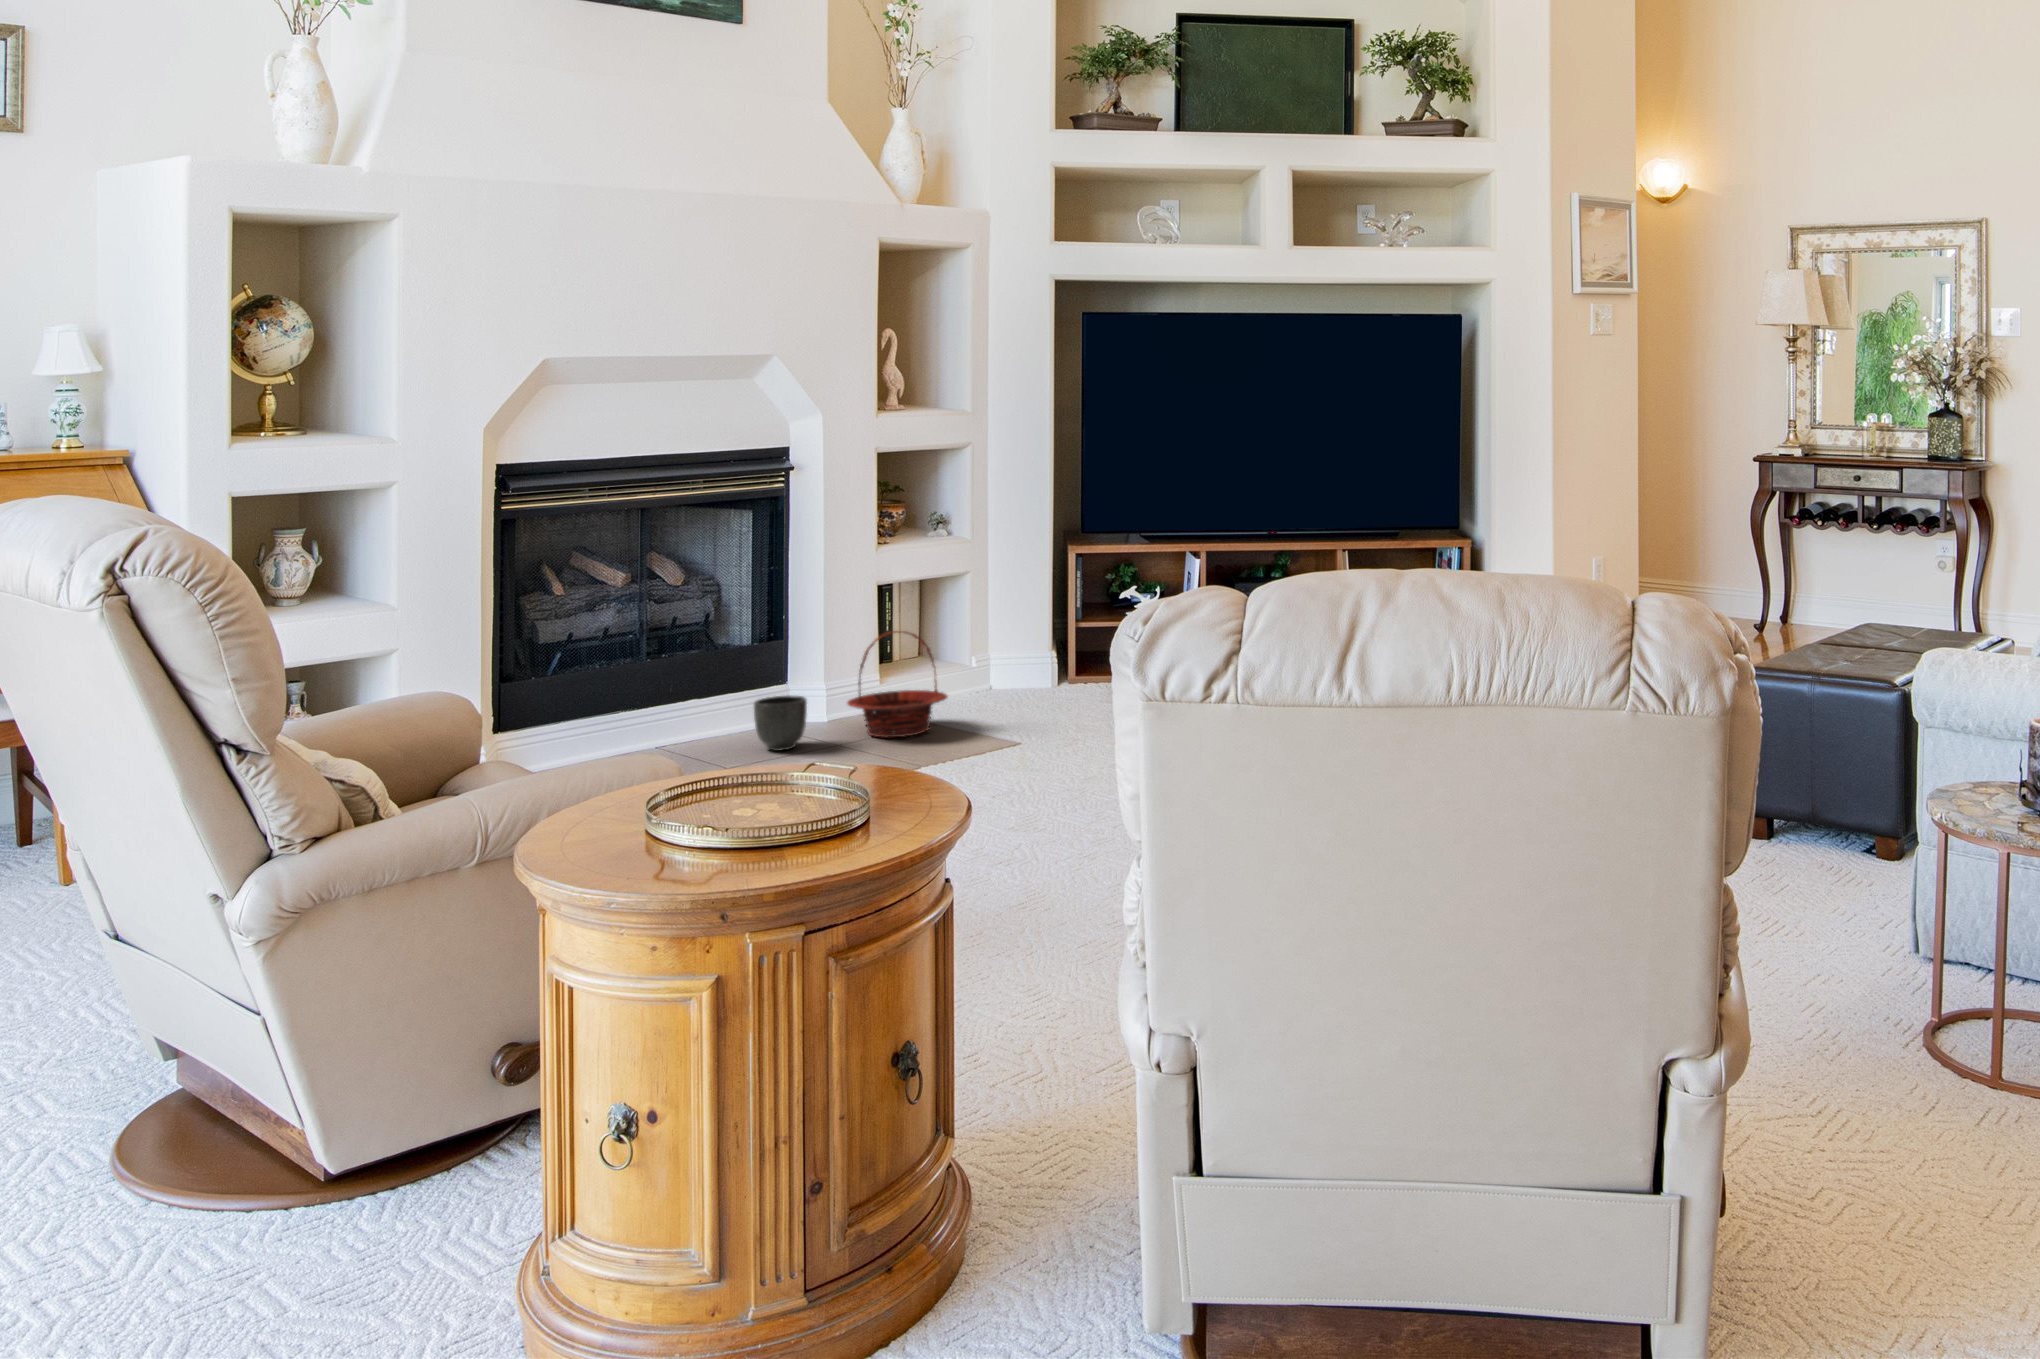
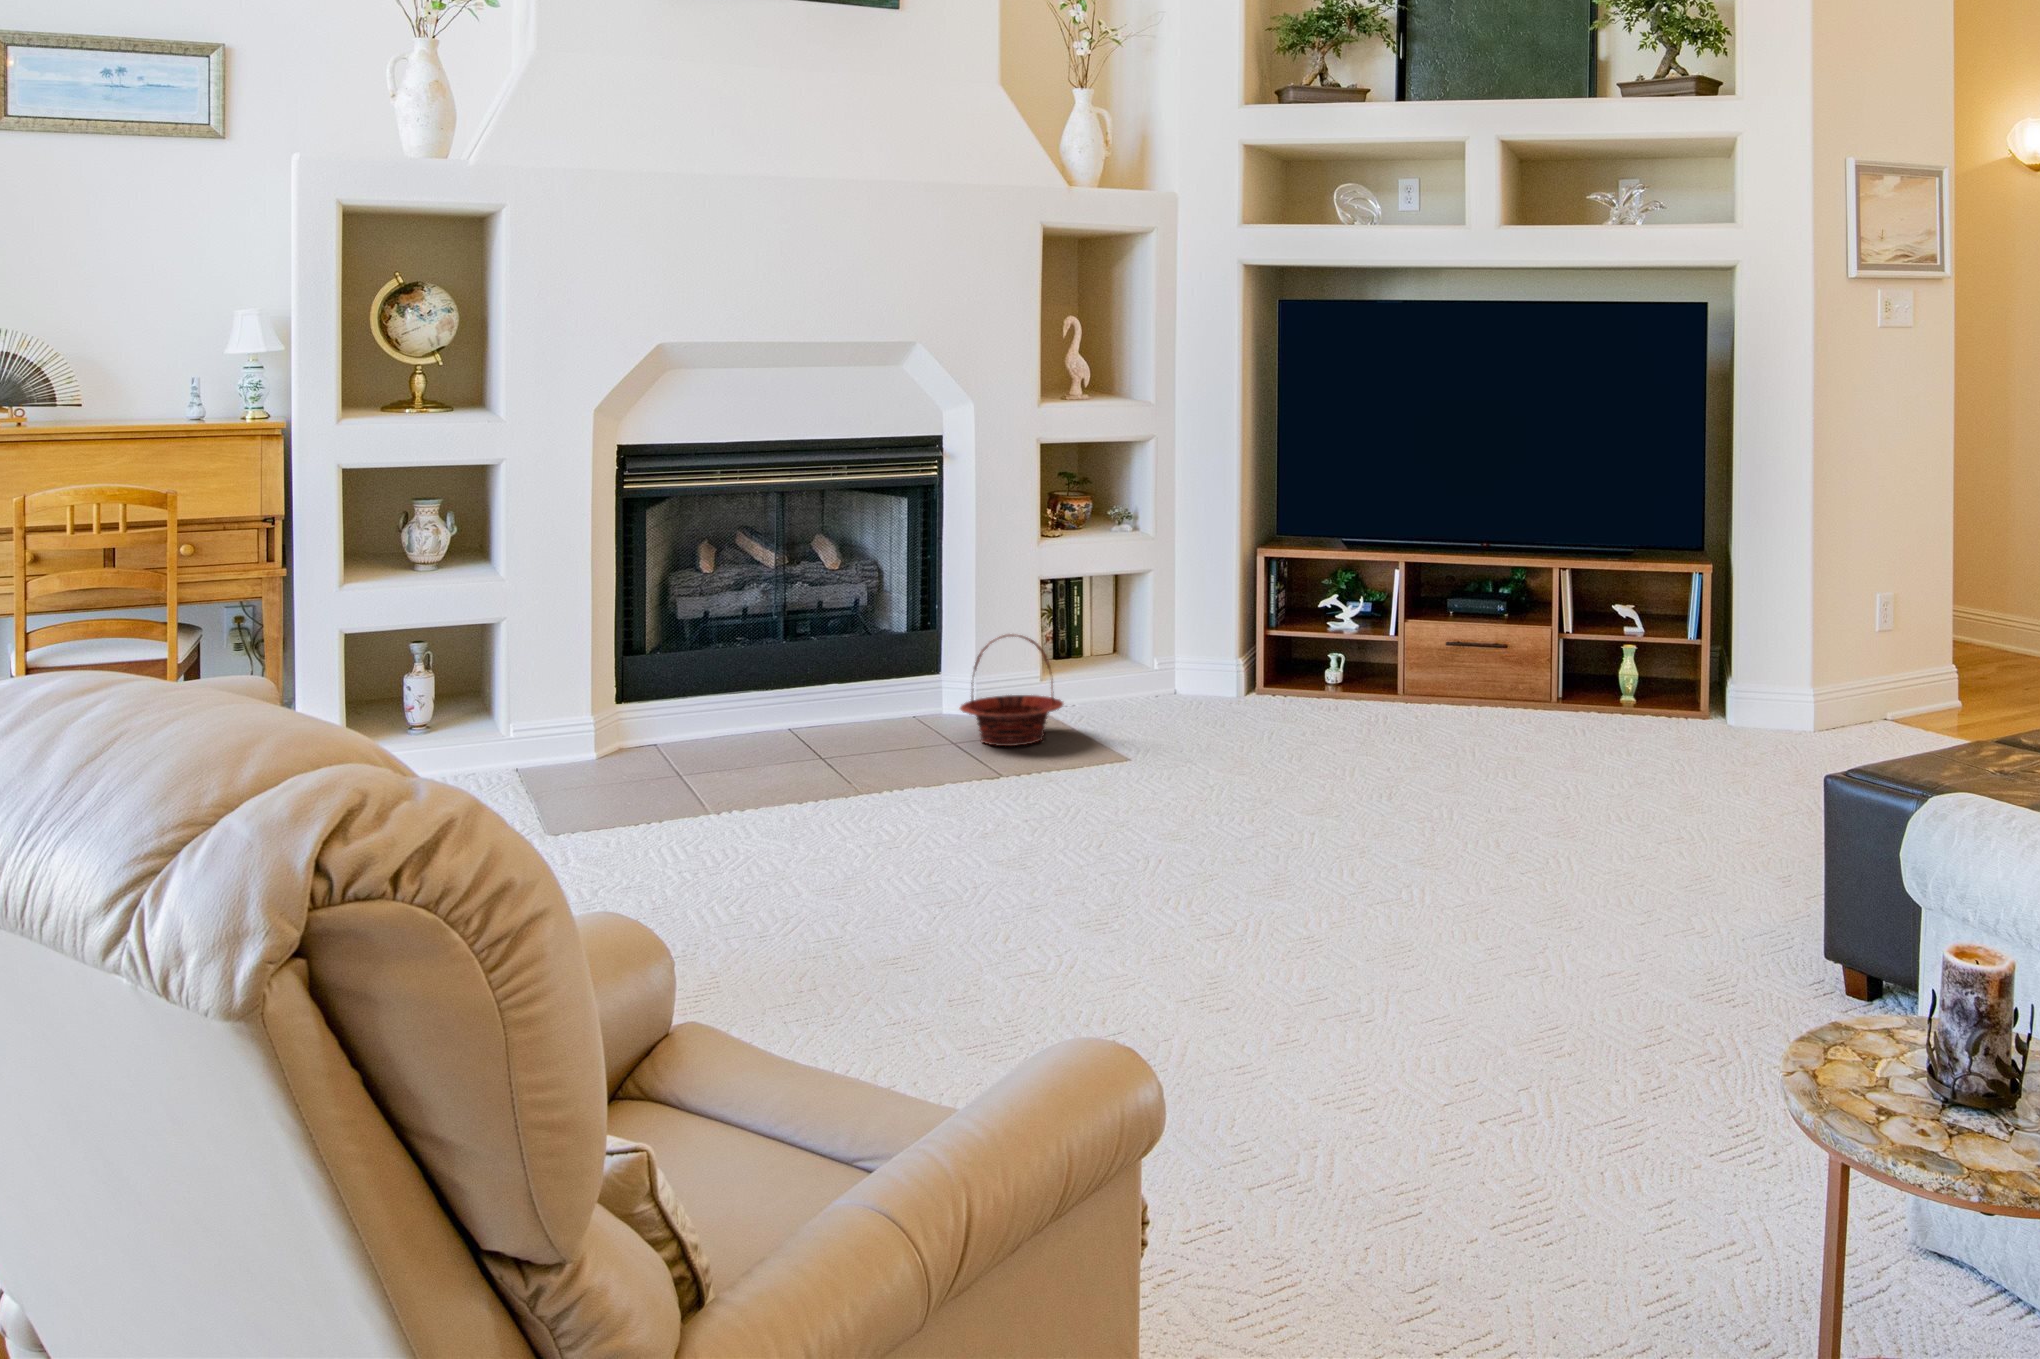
planter: present [754,695,807,751] -> none [860,693,913,750]

